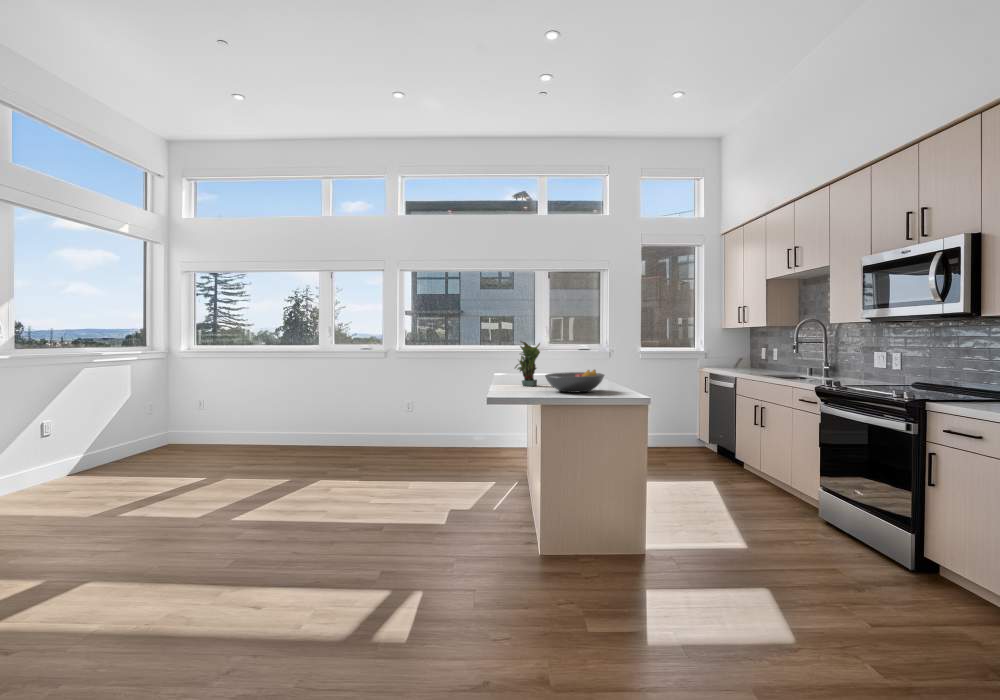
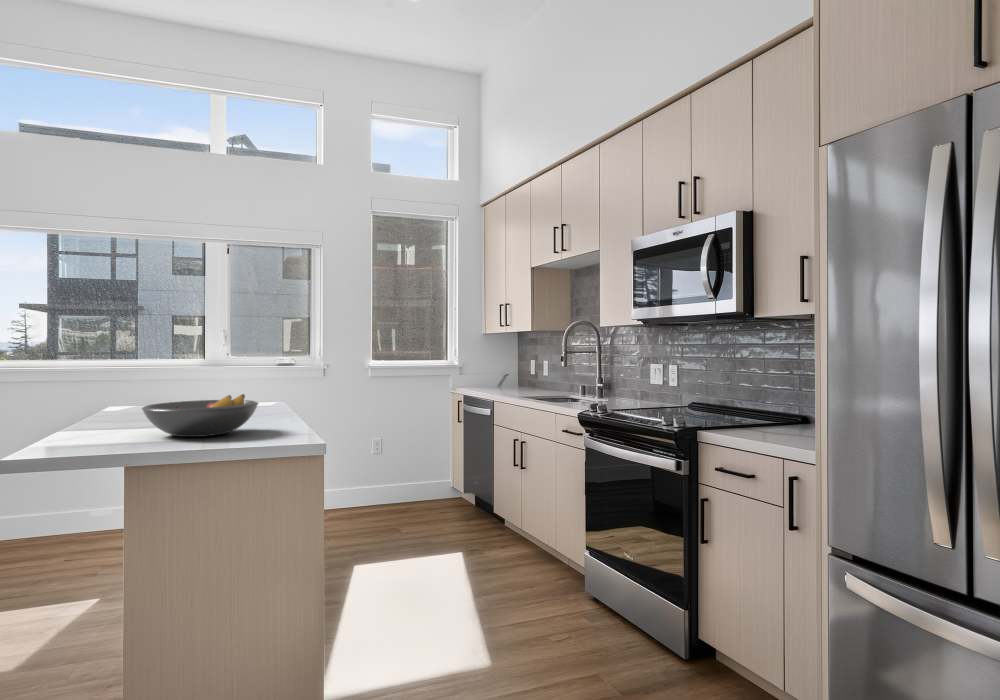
potted plant: present [515,341,540,386] -> none [101,344,154,427]

